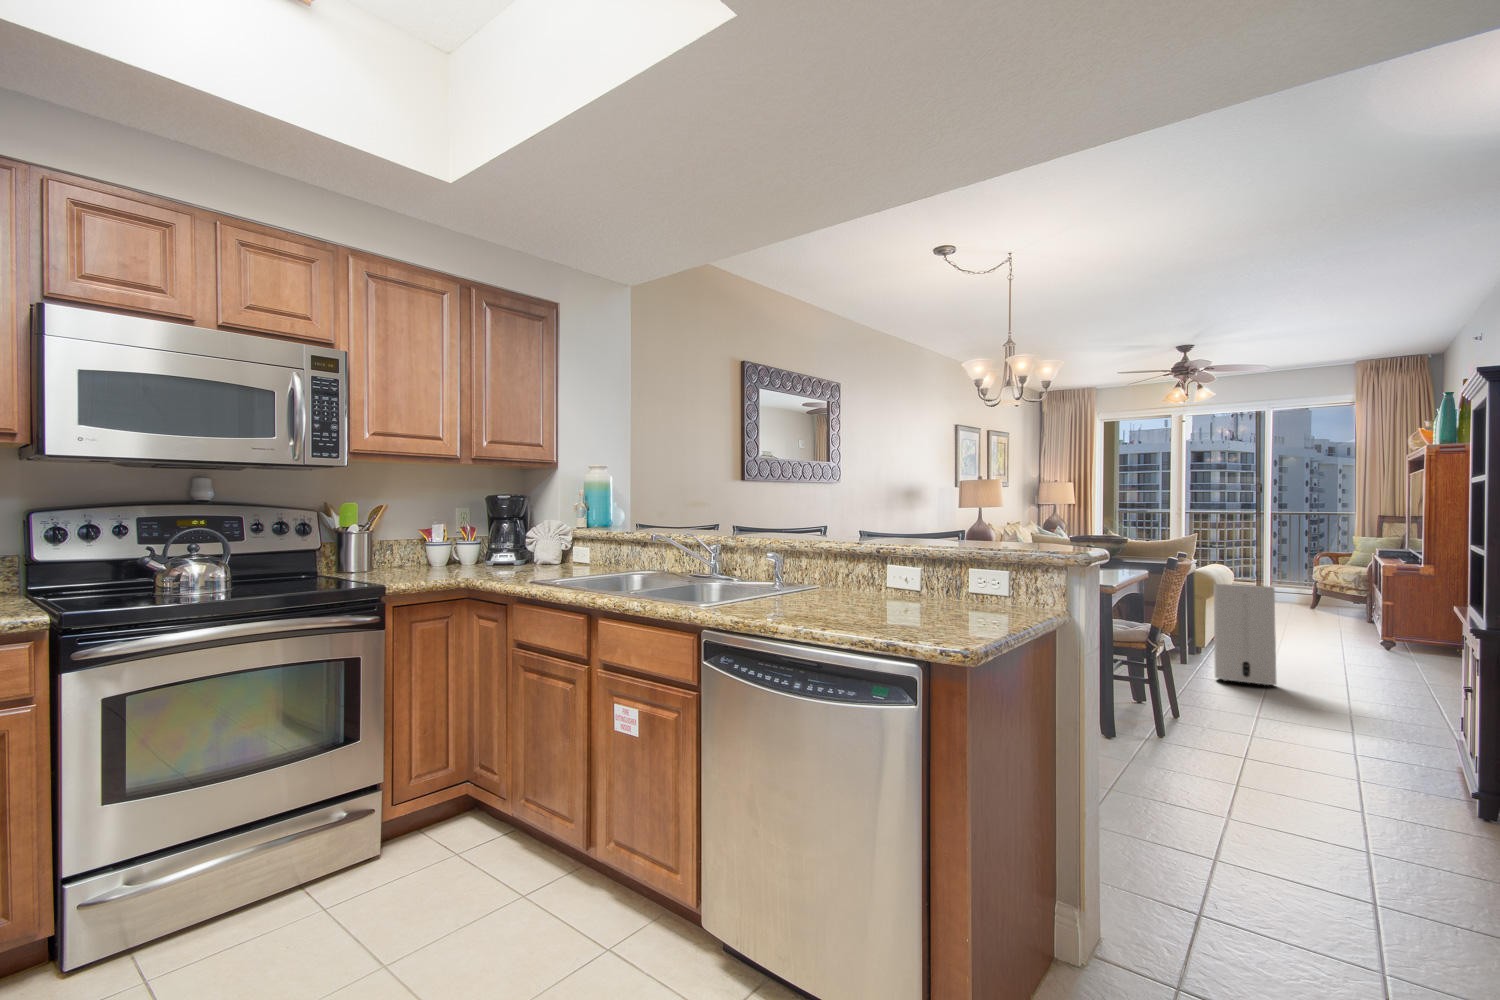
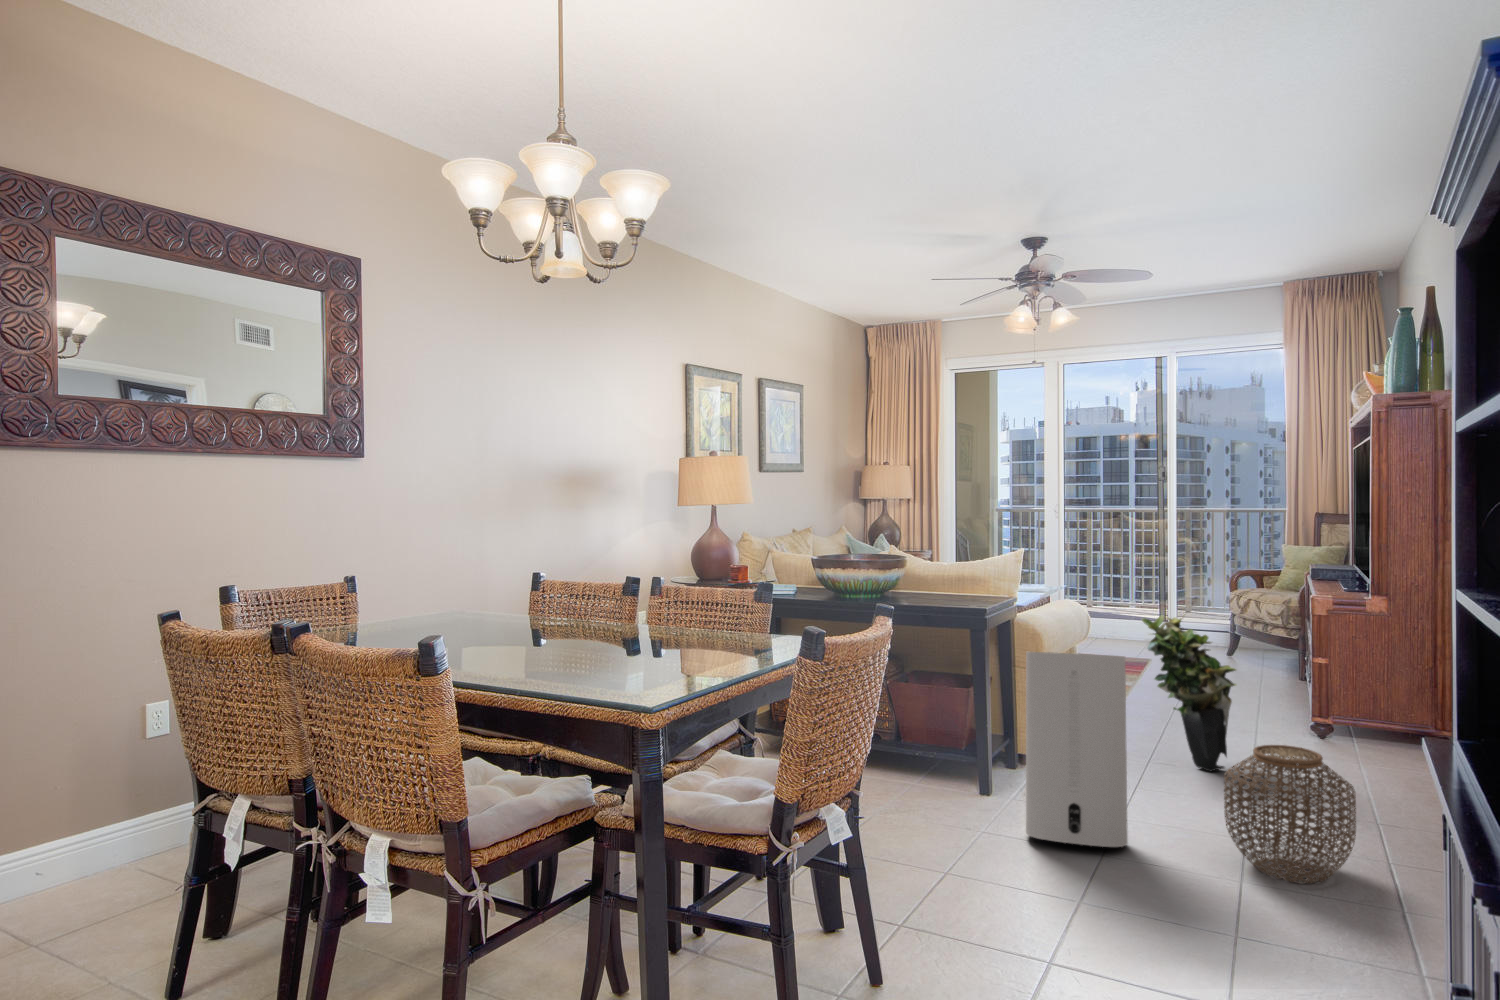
potted plant: none [1270,572,1335,661] -> present [1142,616,1236,772]
woven basket: none [1336,635,1416,704] -> present [1224,745,1356,883]

